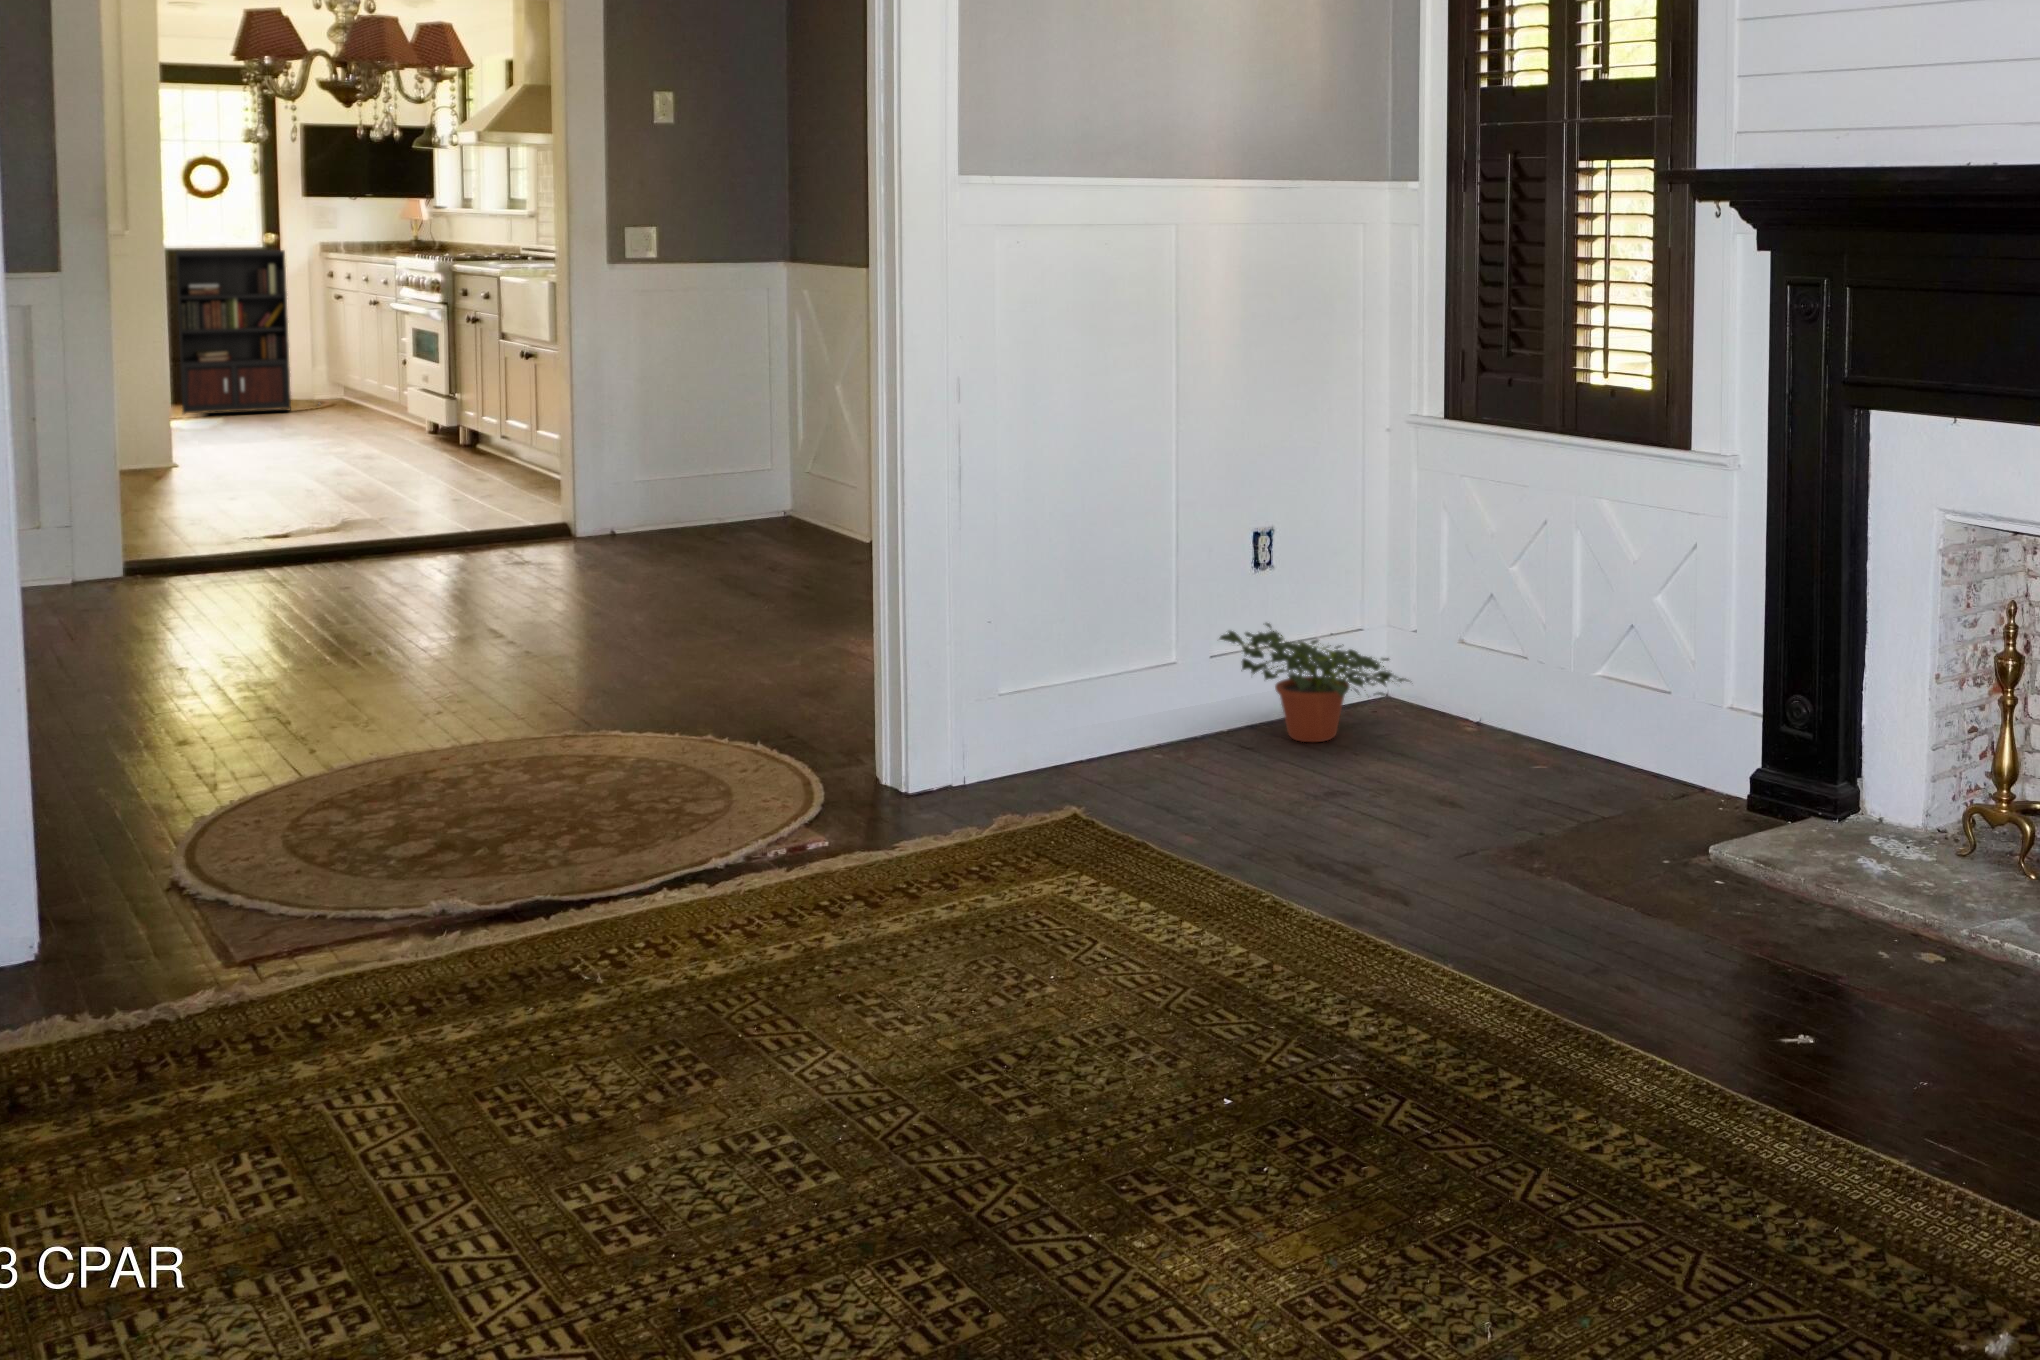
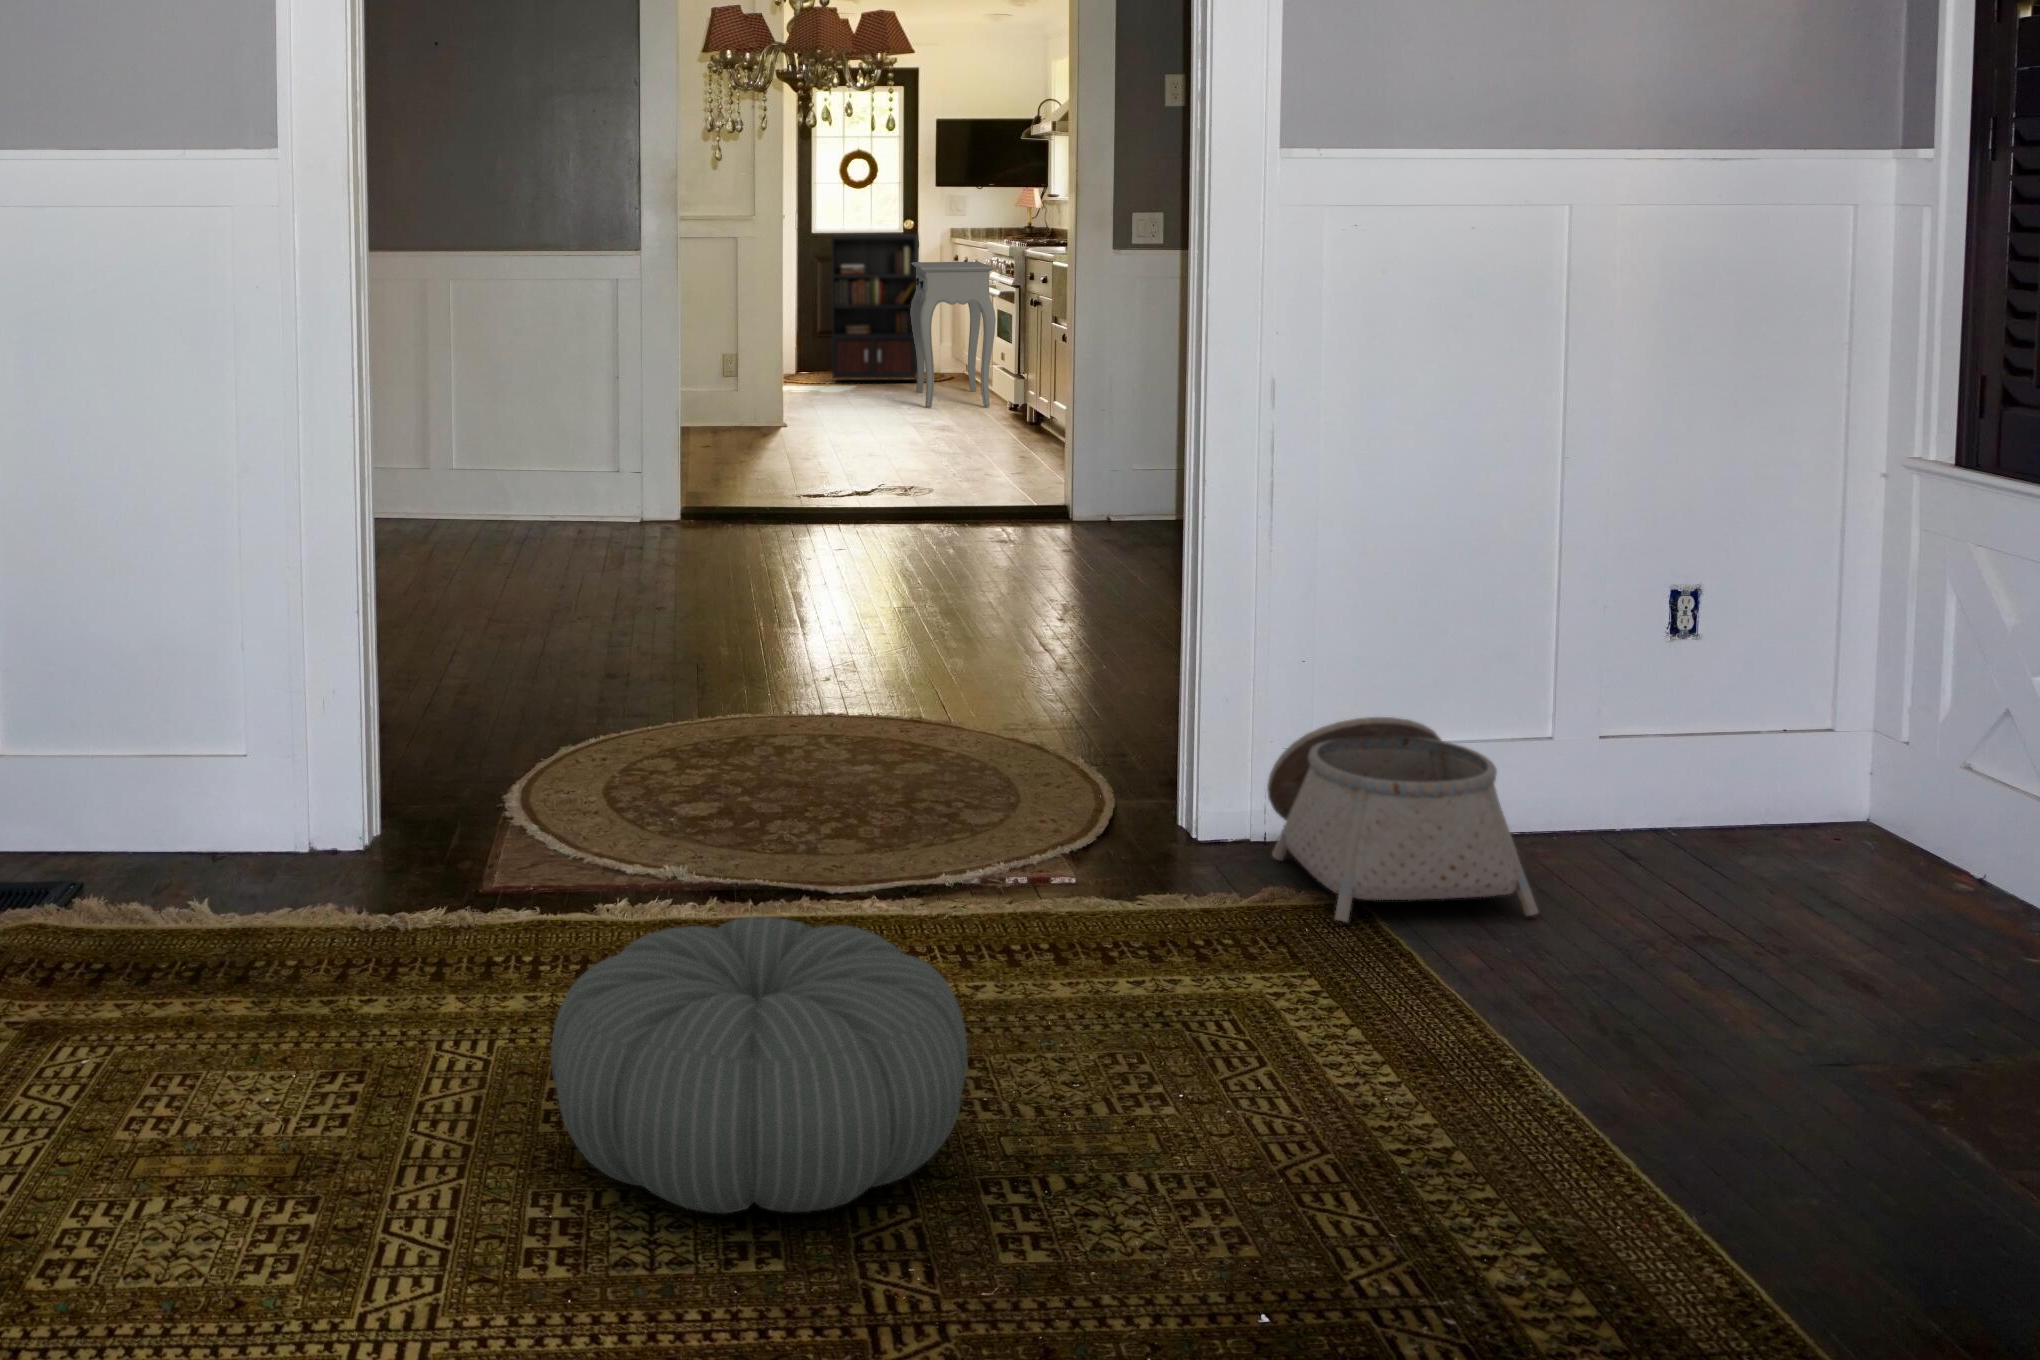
console table: none [287,279,404,437] -> present [910,262,996,407]
potted plant: present [1220,623,1408,742] -> none [1590,708,1864,873]
basket: none [978,654,1220,826] -> present [1267,717,1538,922]
pouf: none [509,888,926,1163] -> present [551,917,967,1213]

